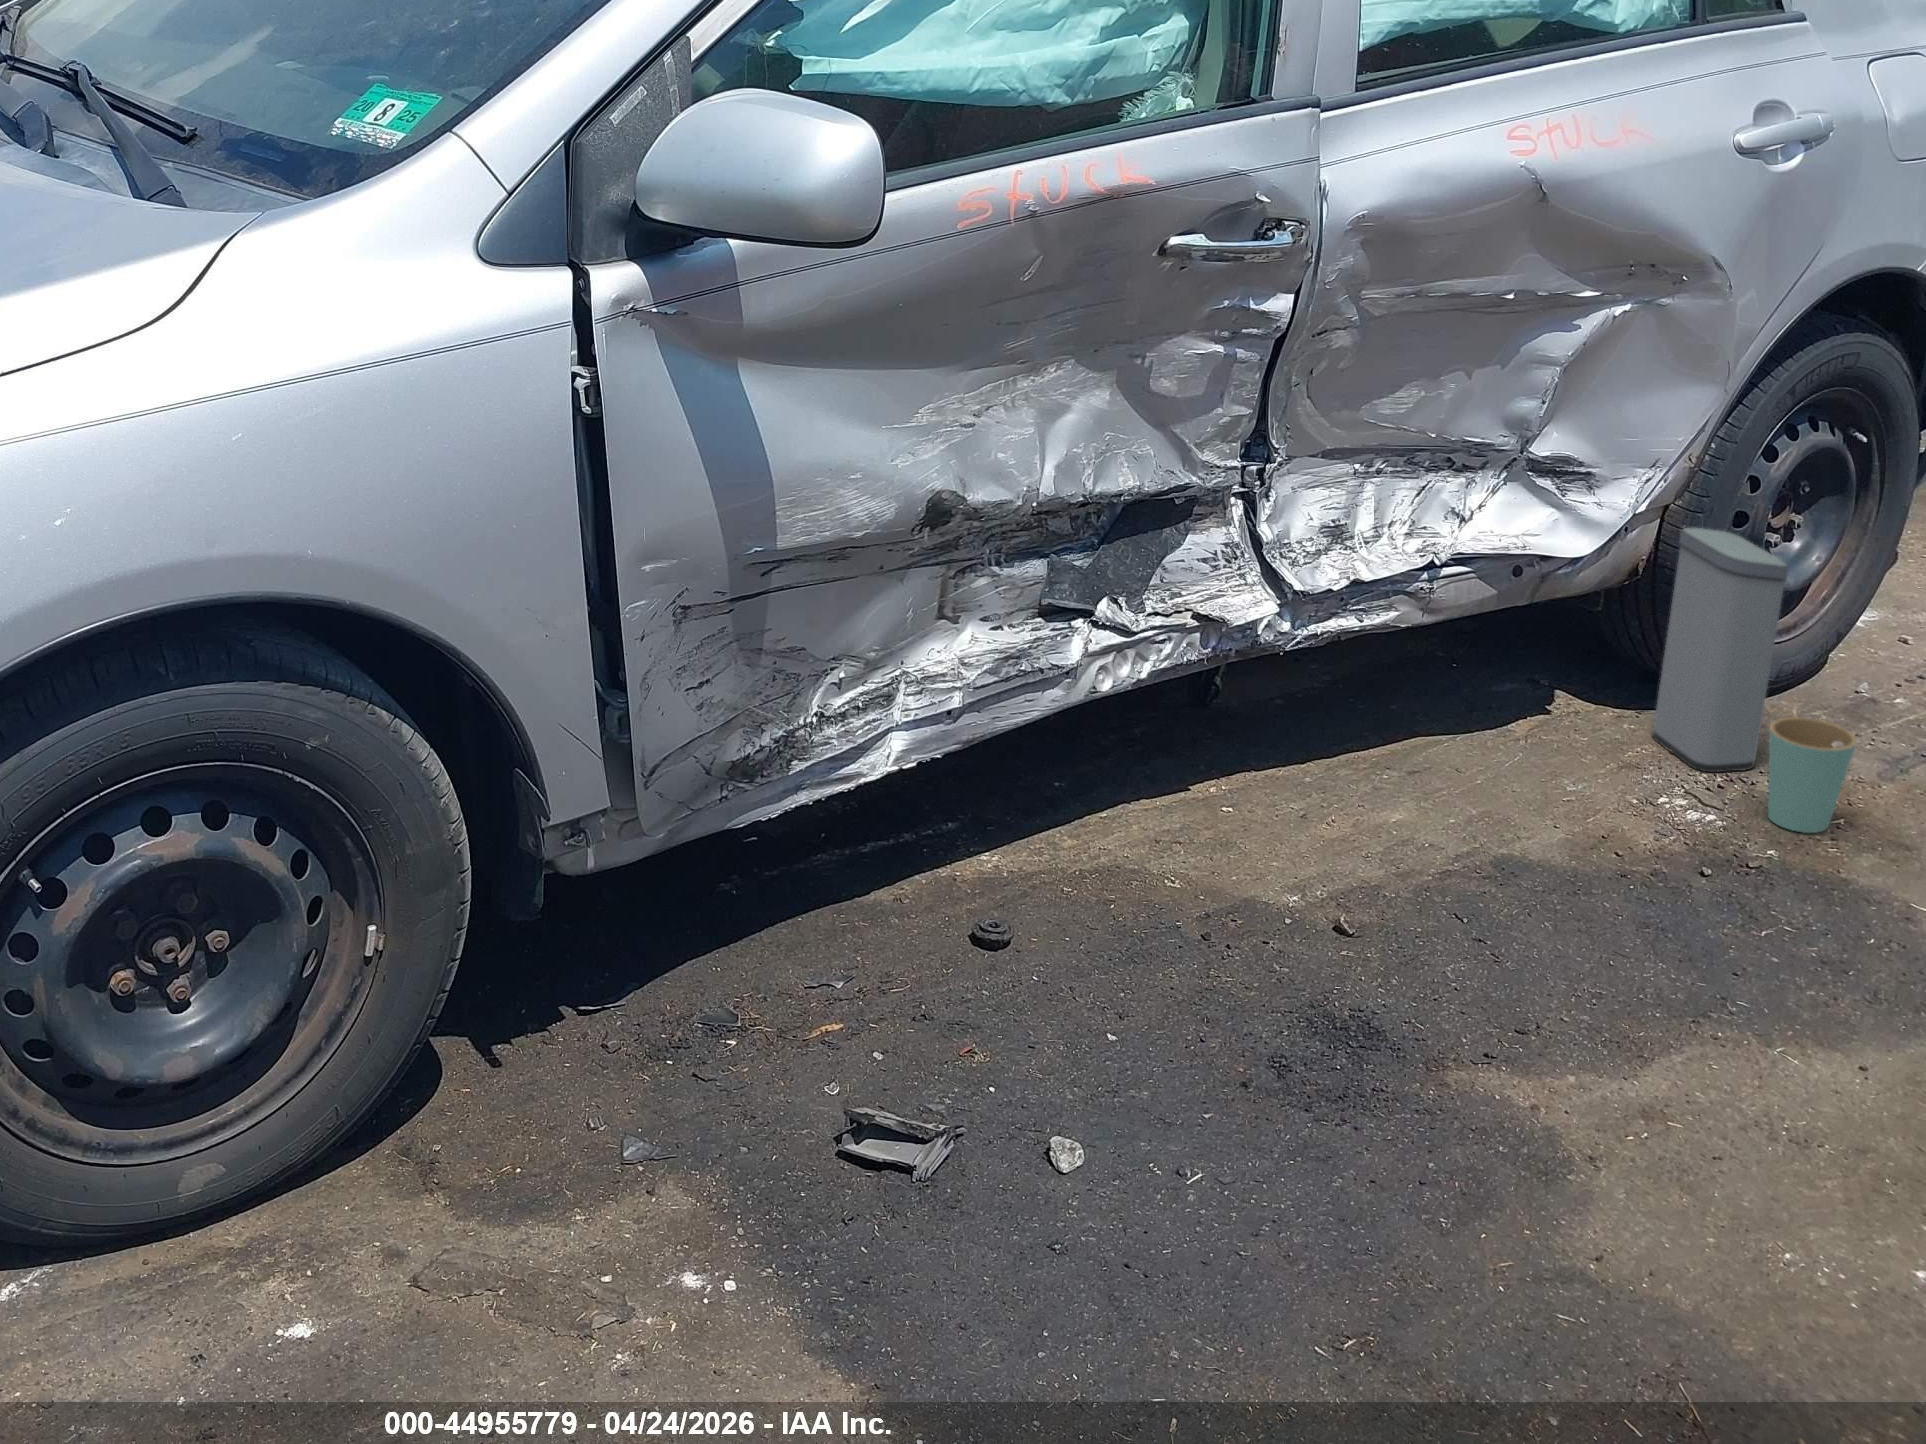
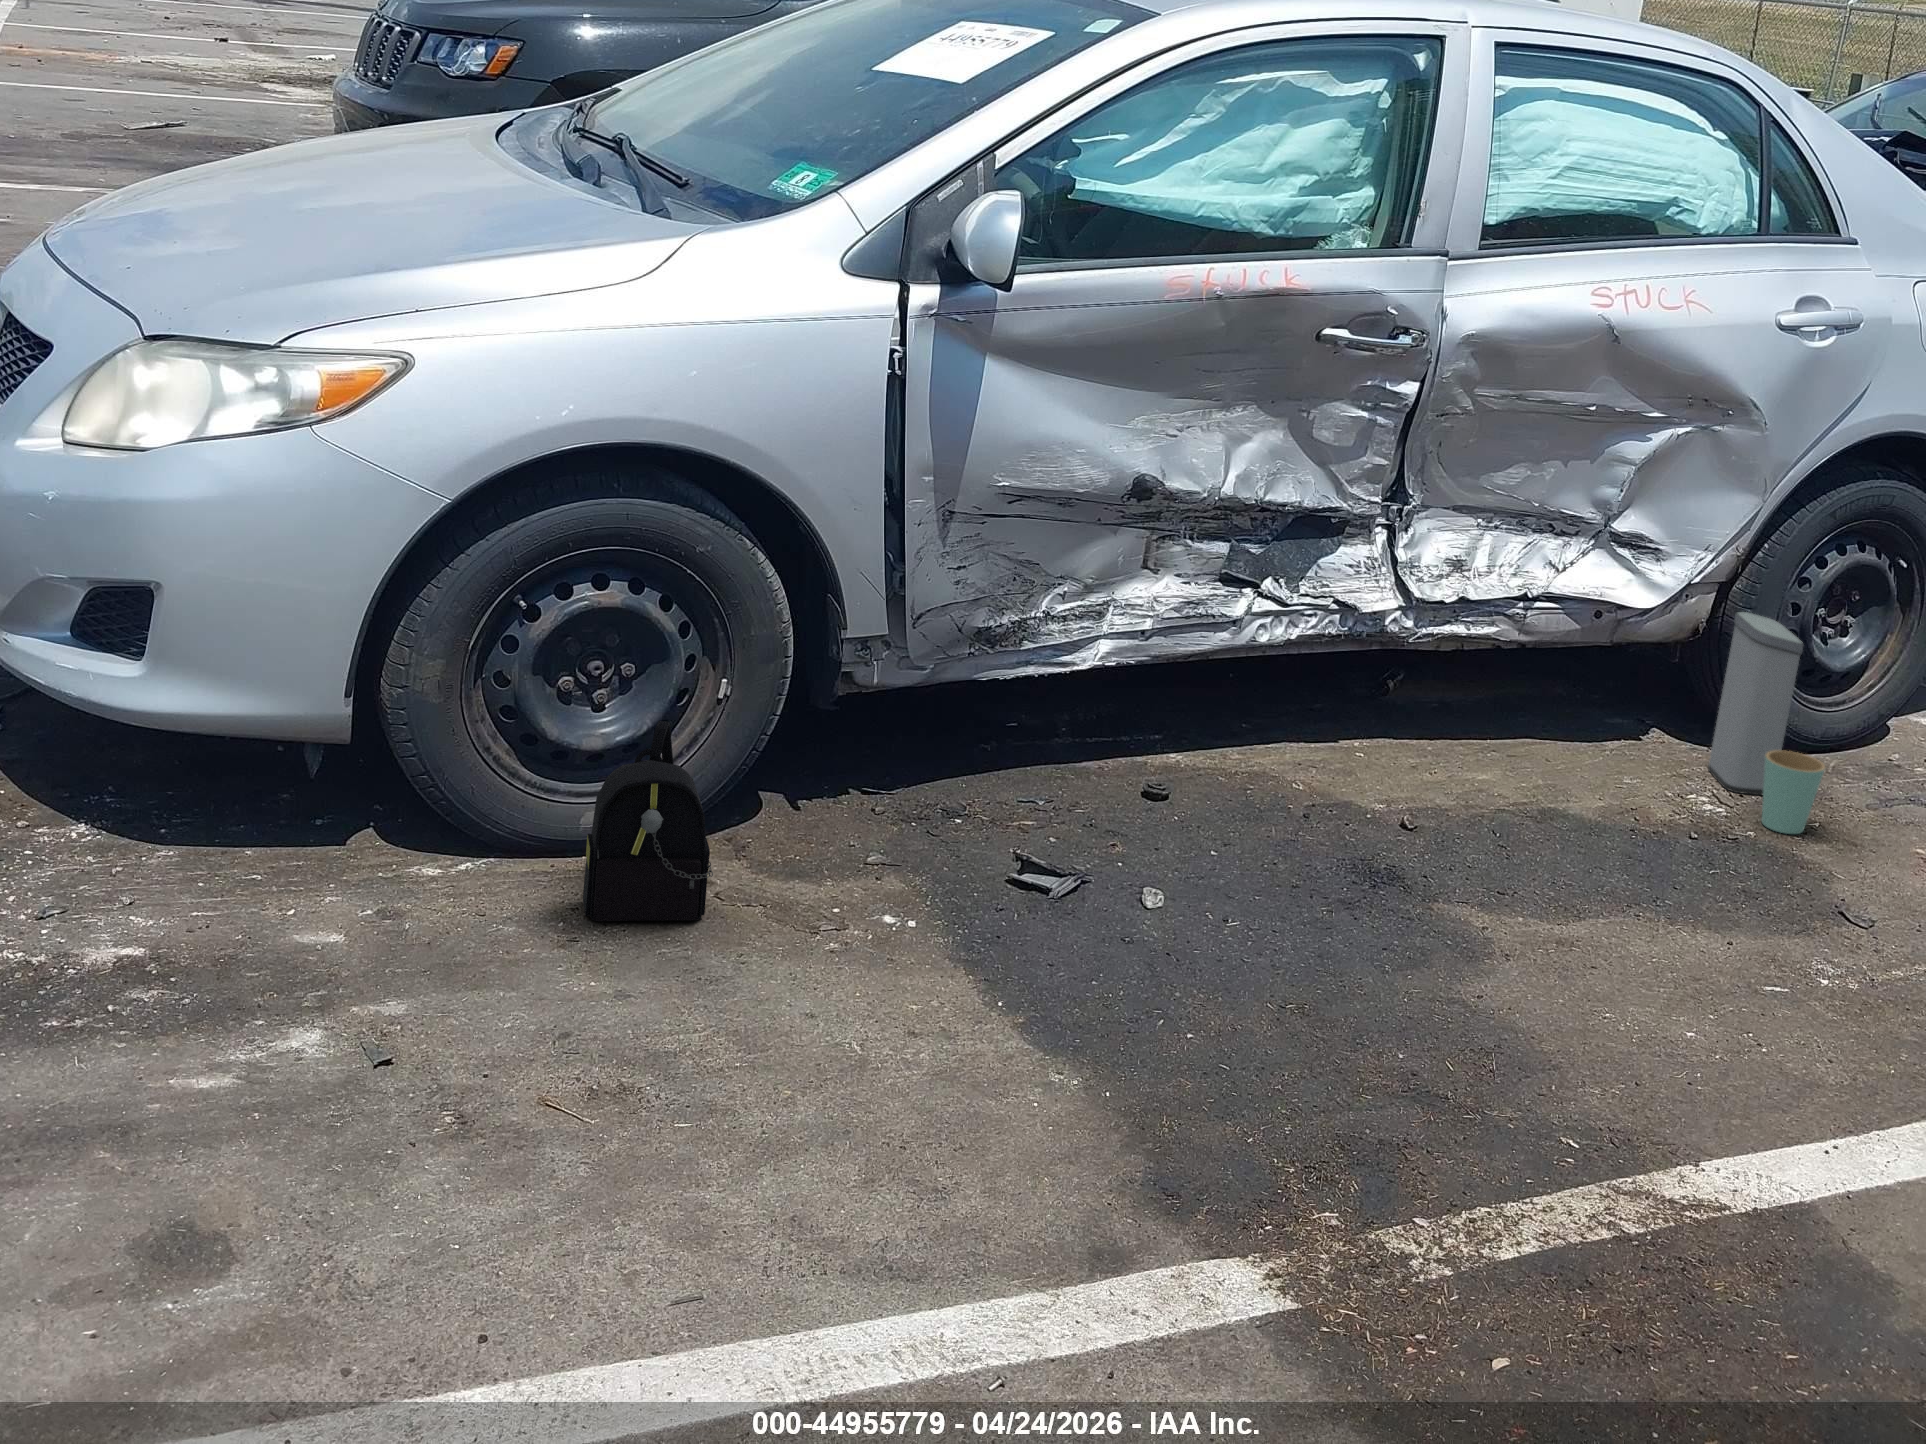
backpack: none [199,1022,402,1364] -> present [583,721,713,921]

